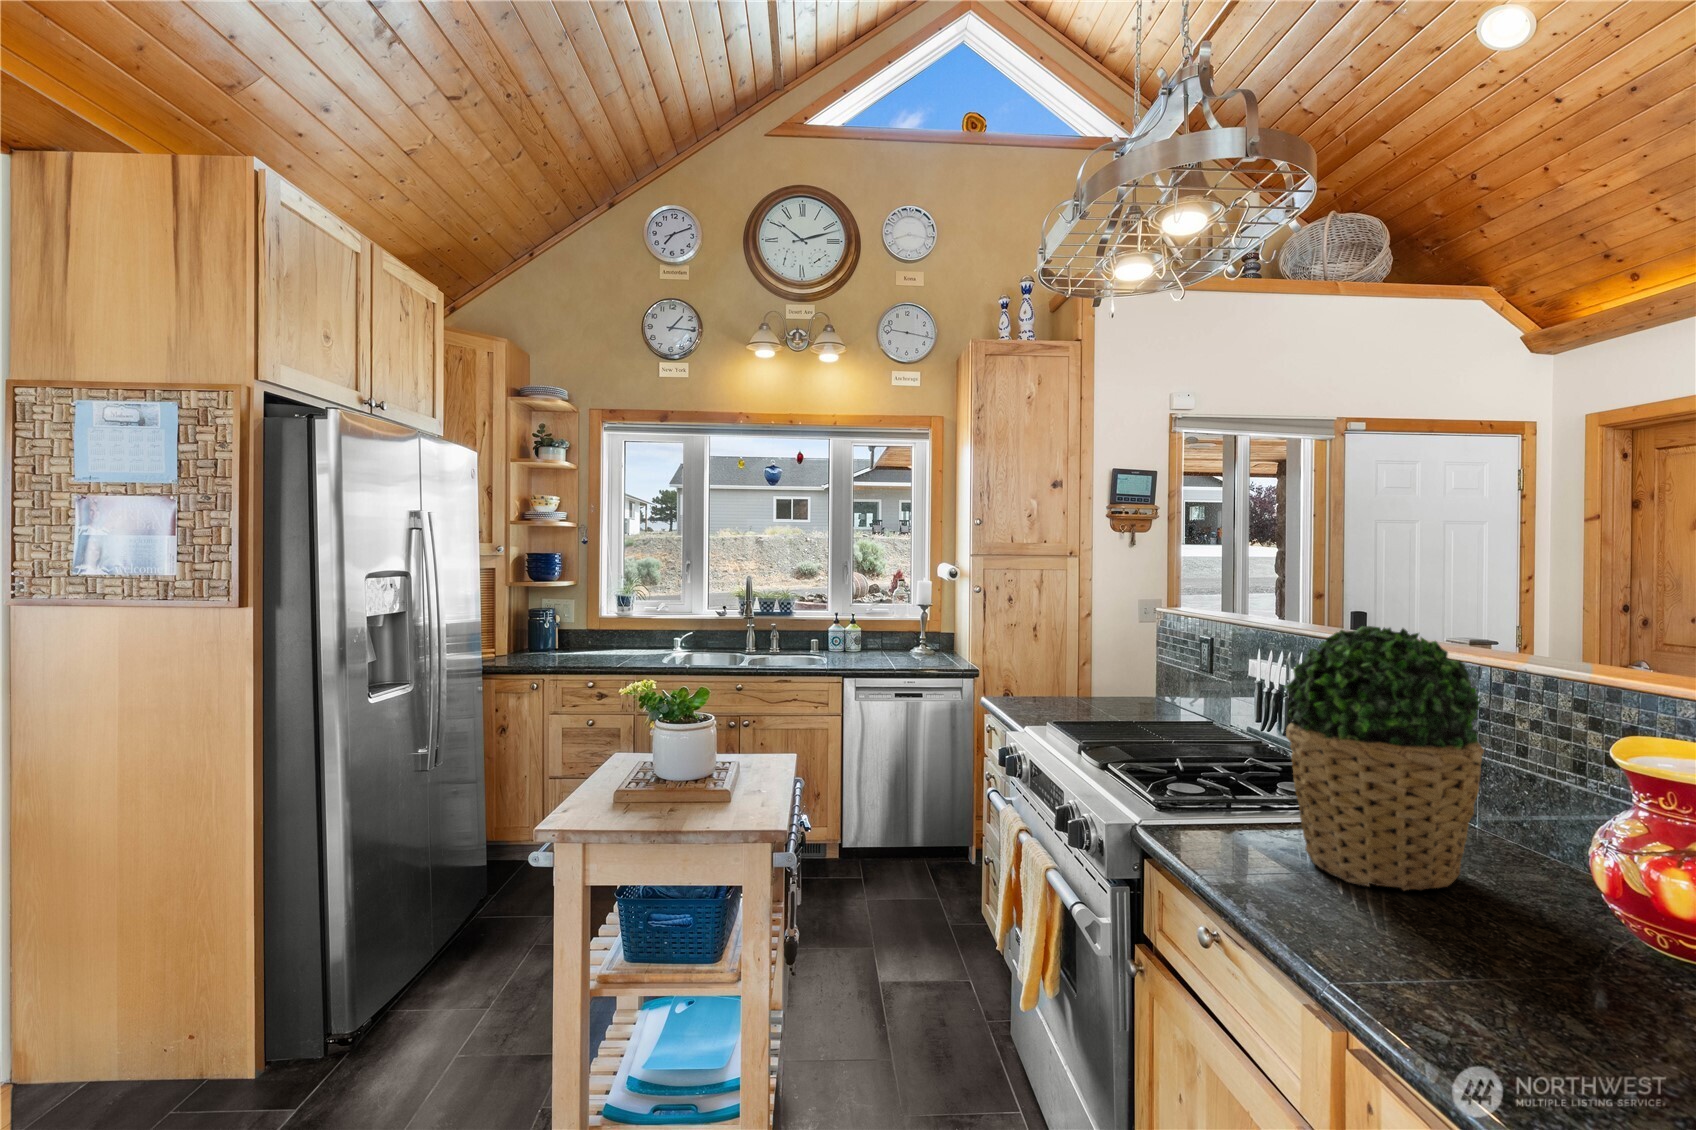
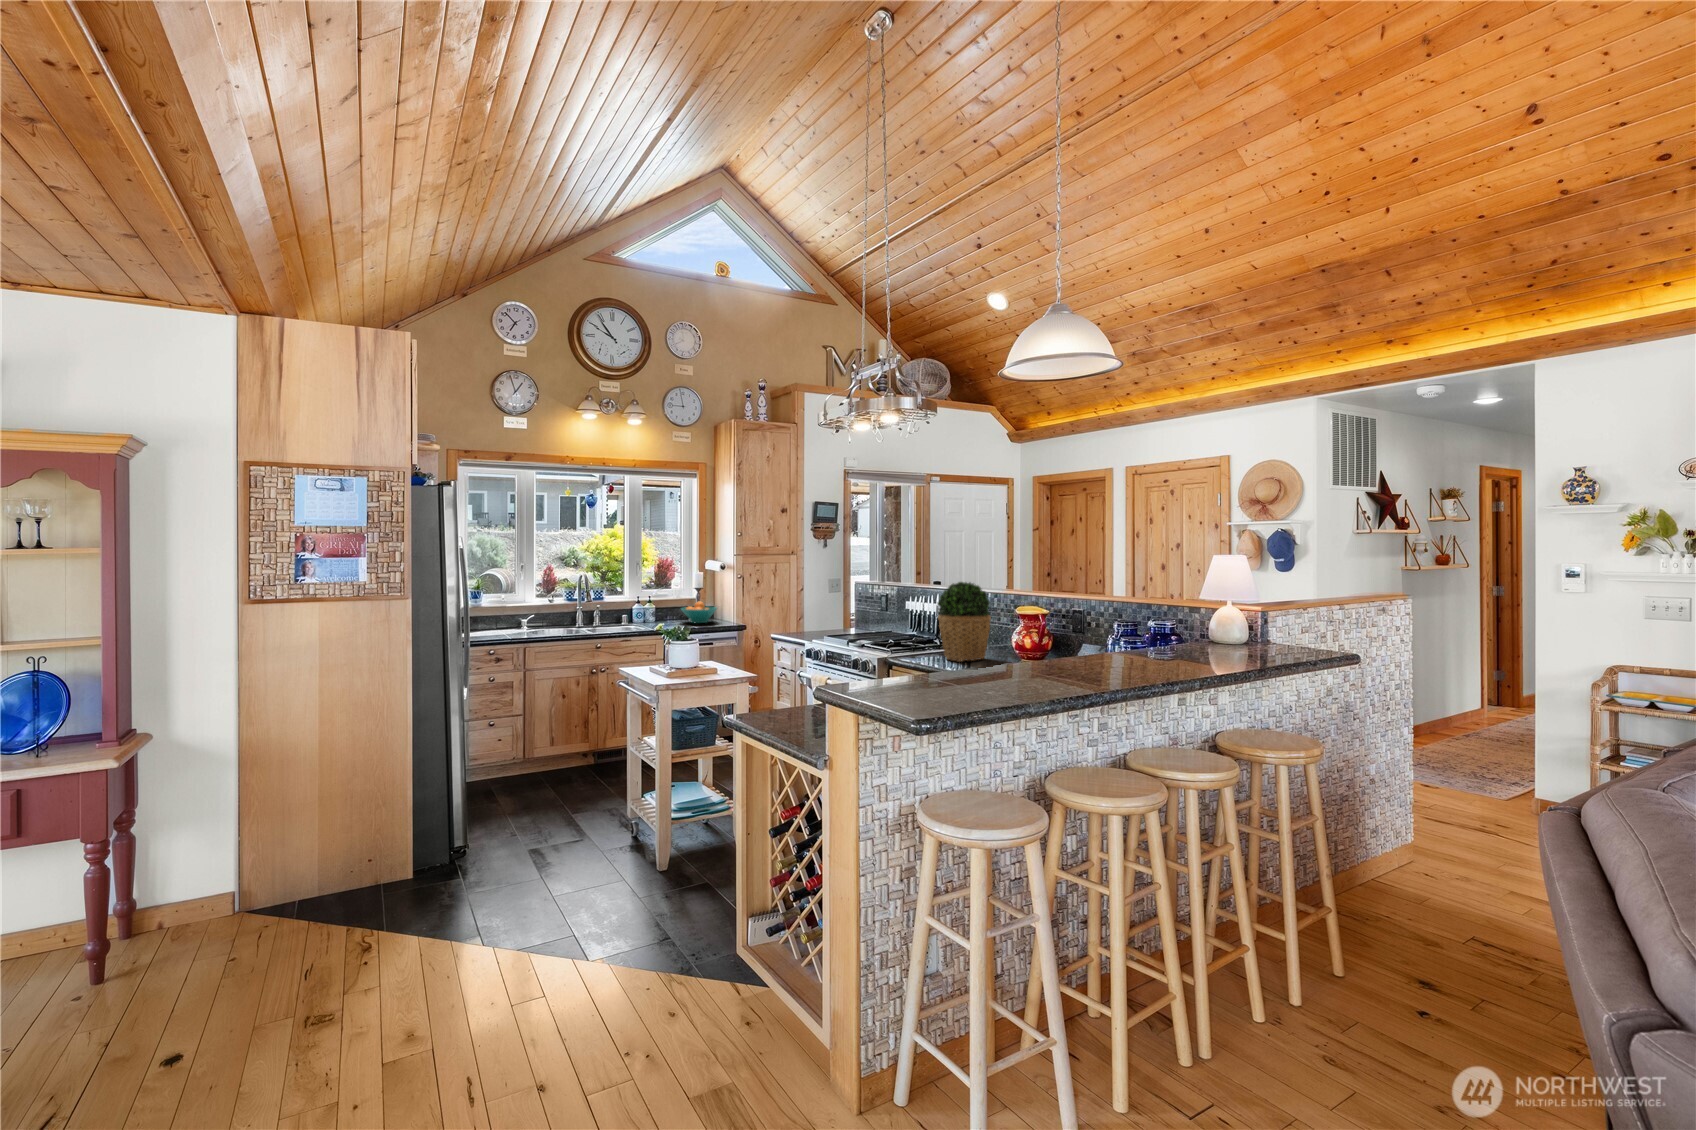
fruit bowl: none [883,628,940,662] -> present [681,602,717,623]

